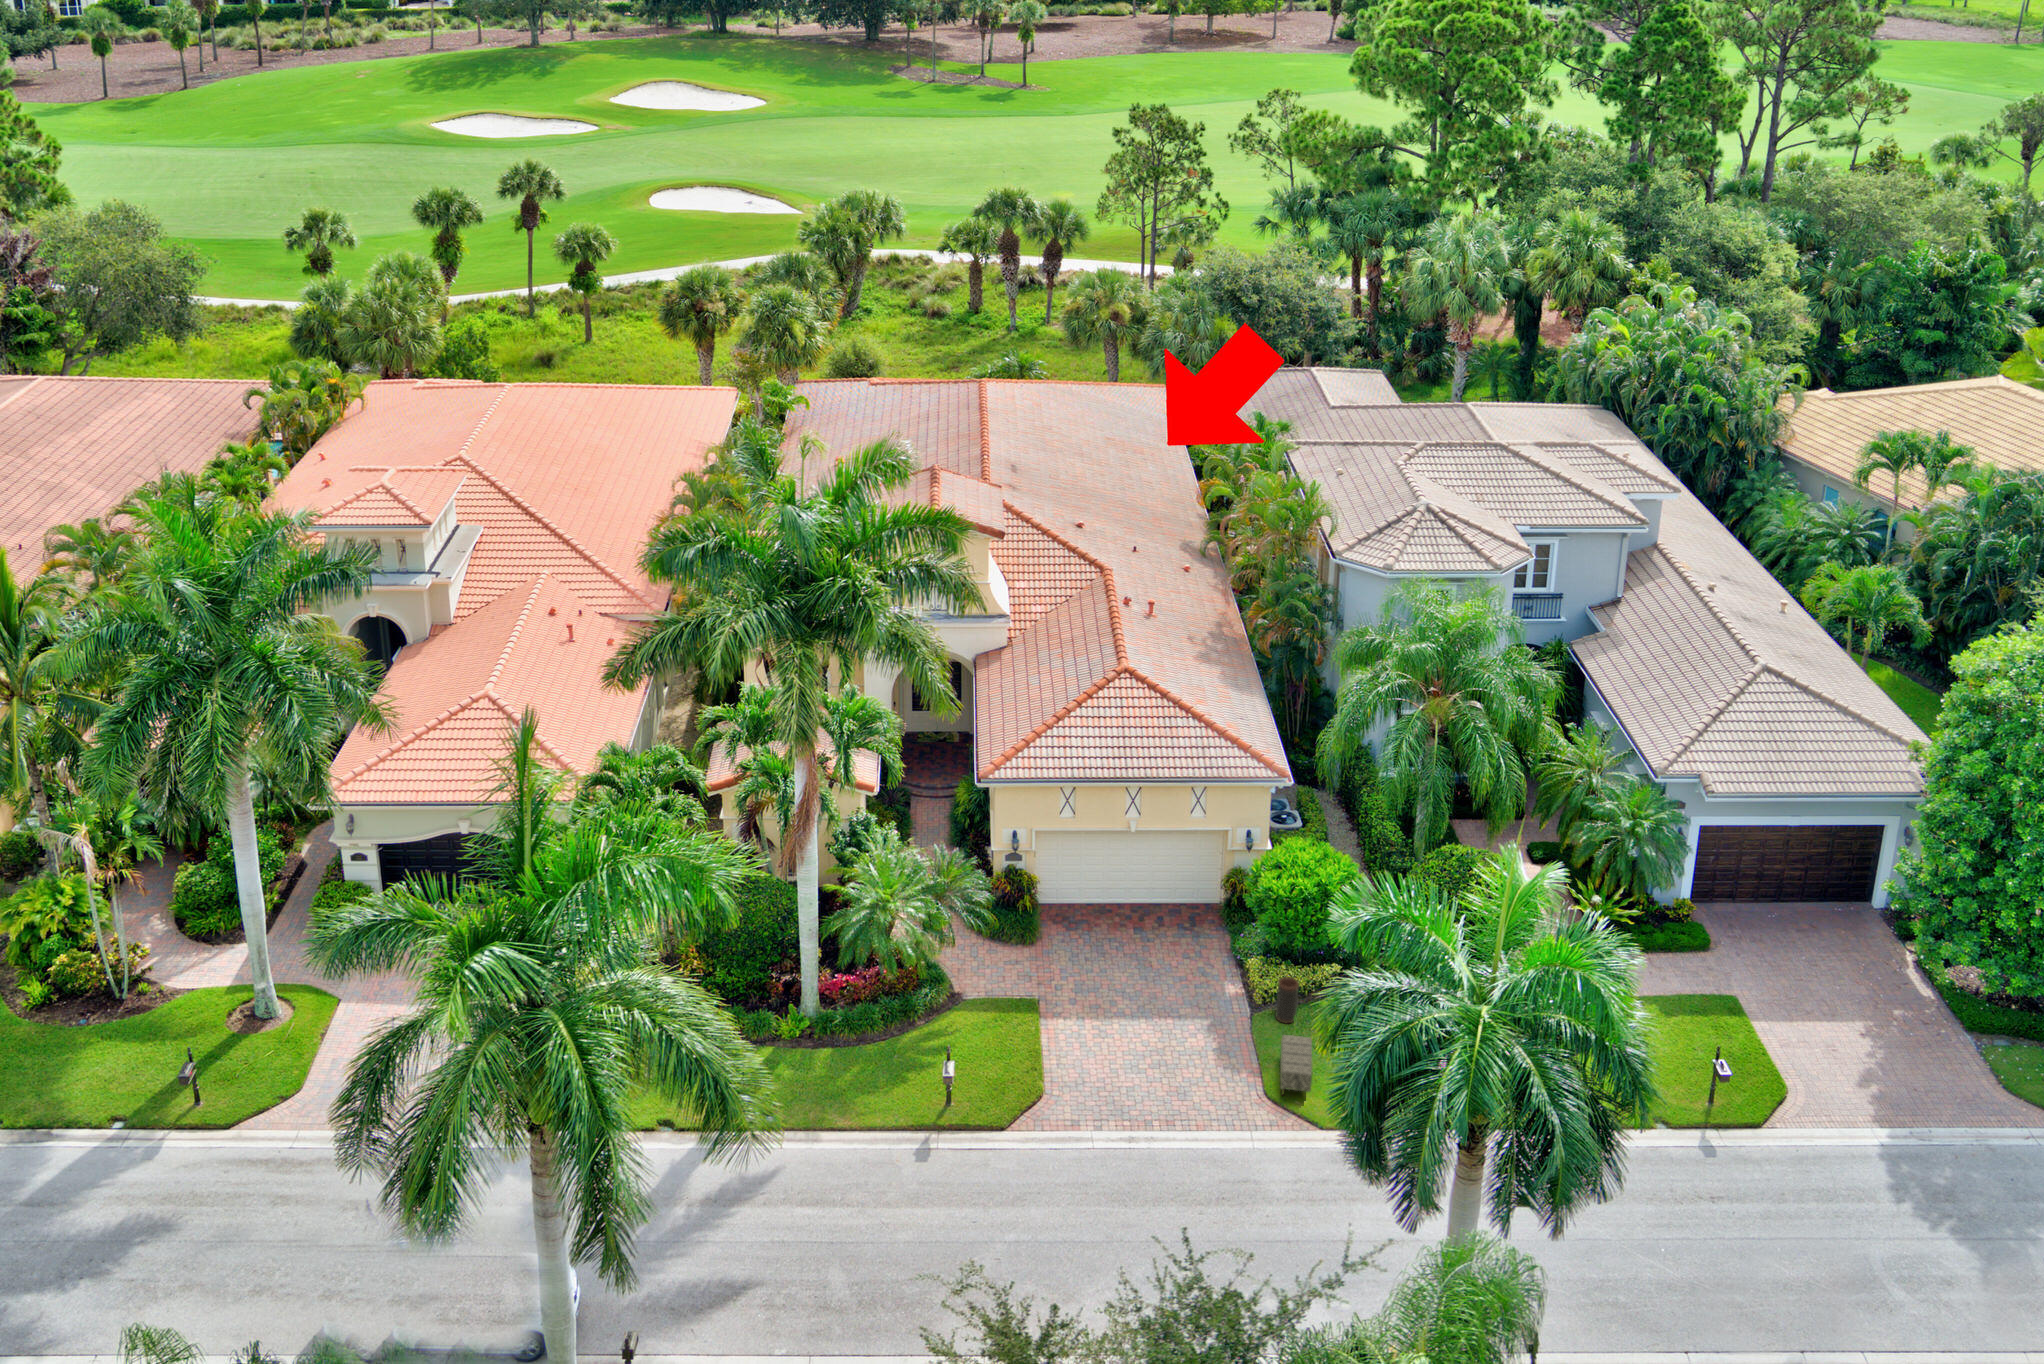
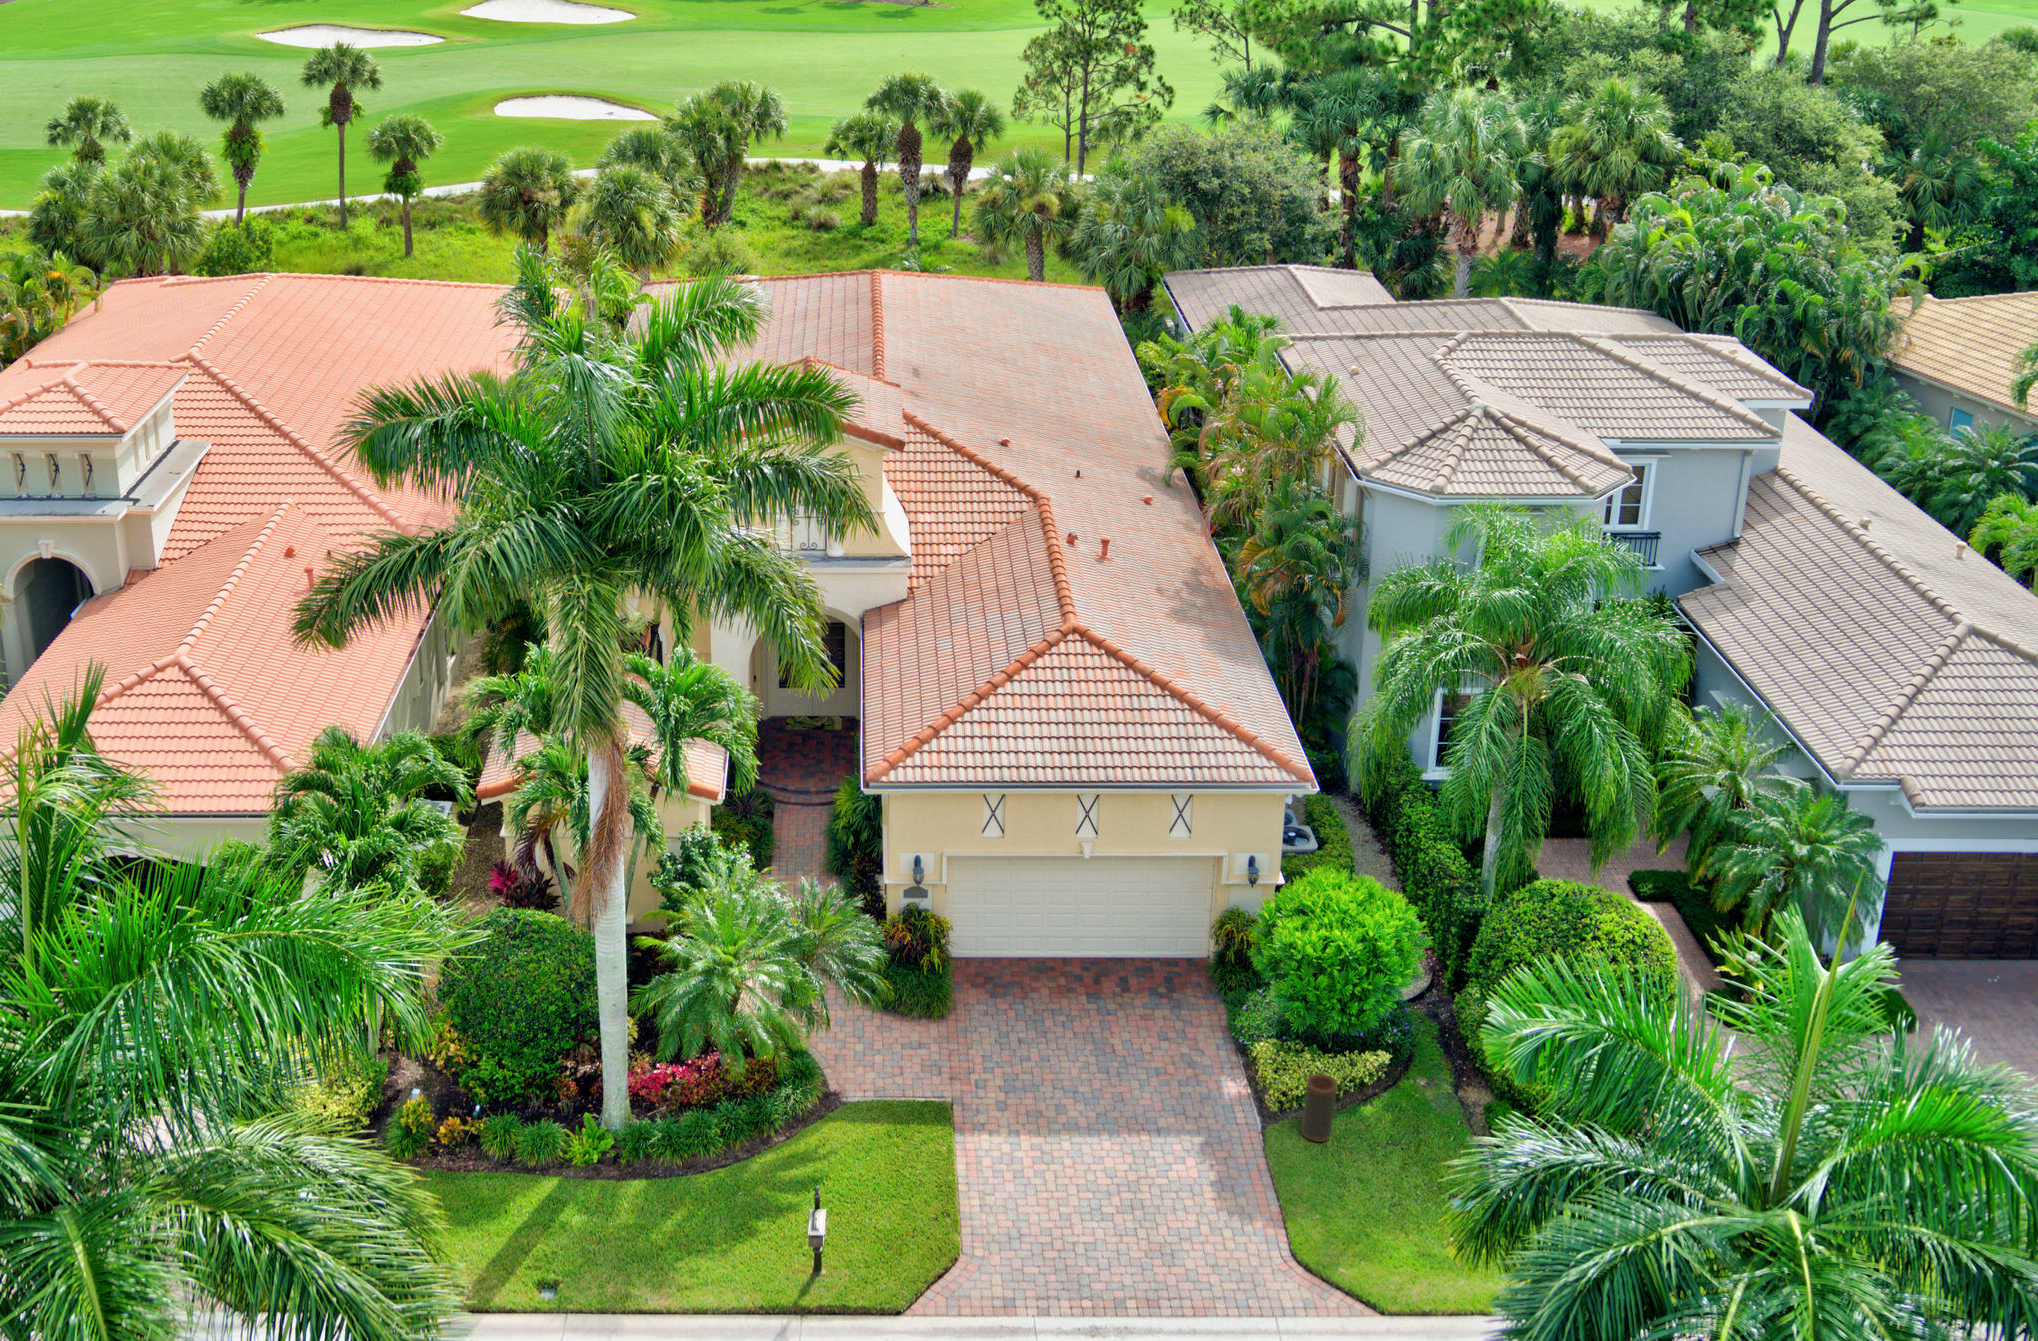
bench: present [1280,1035,1312,1095] -> none [1314,1164,1366,1264]

